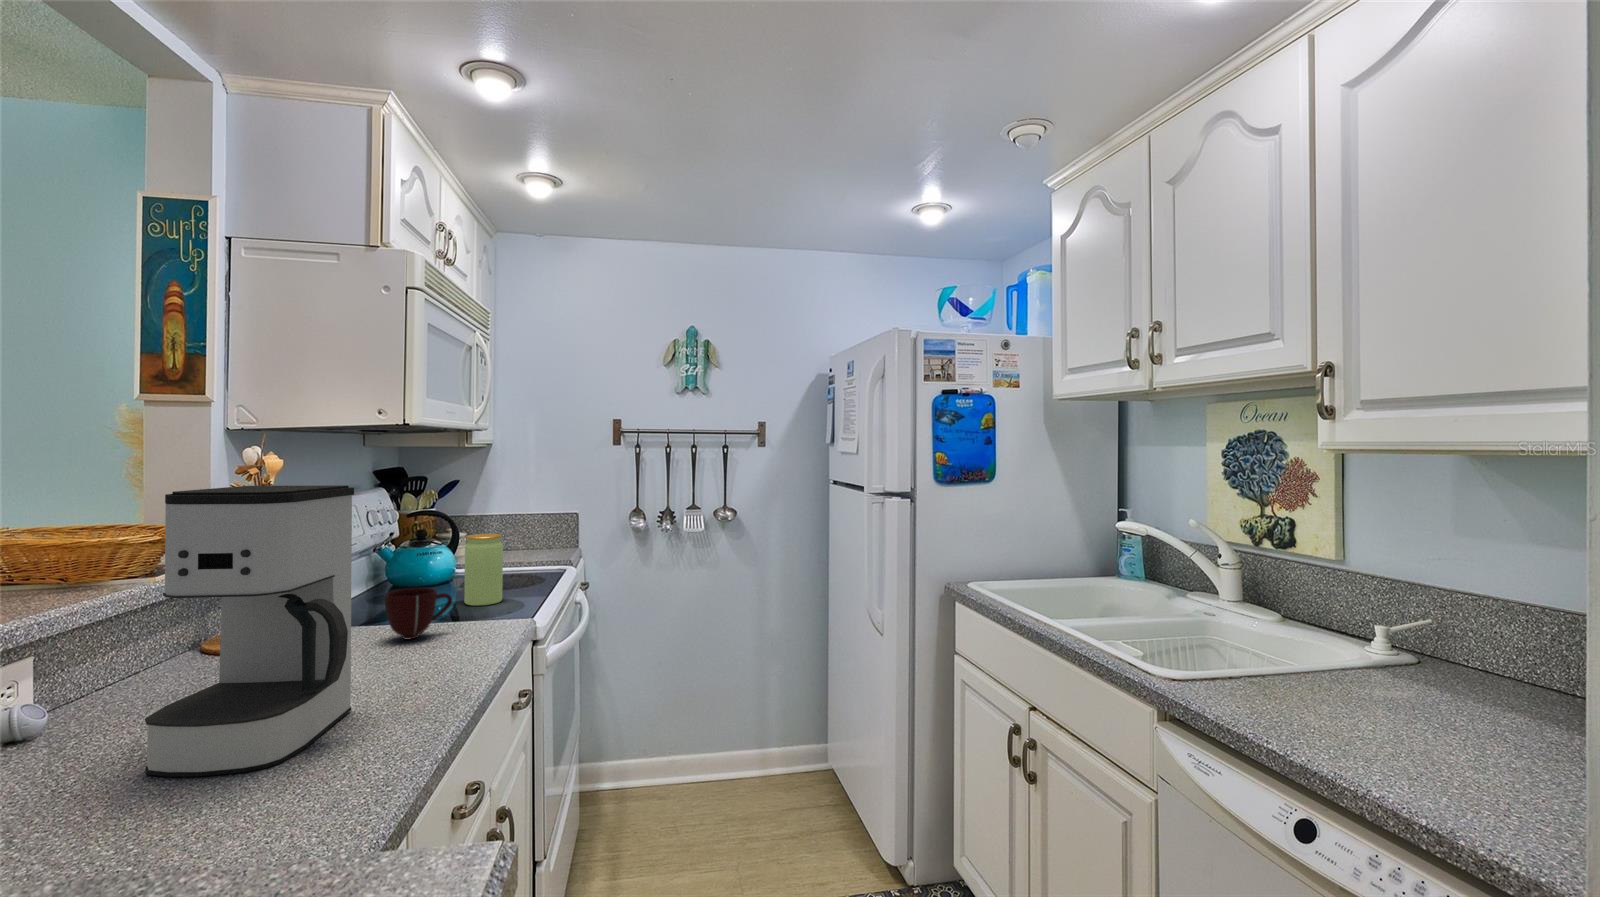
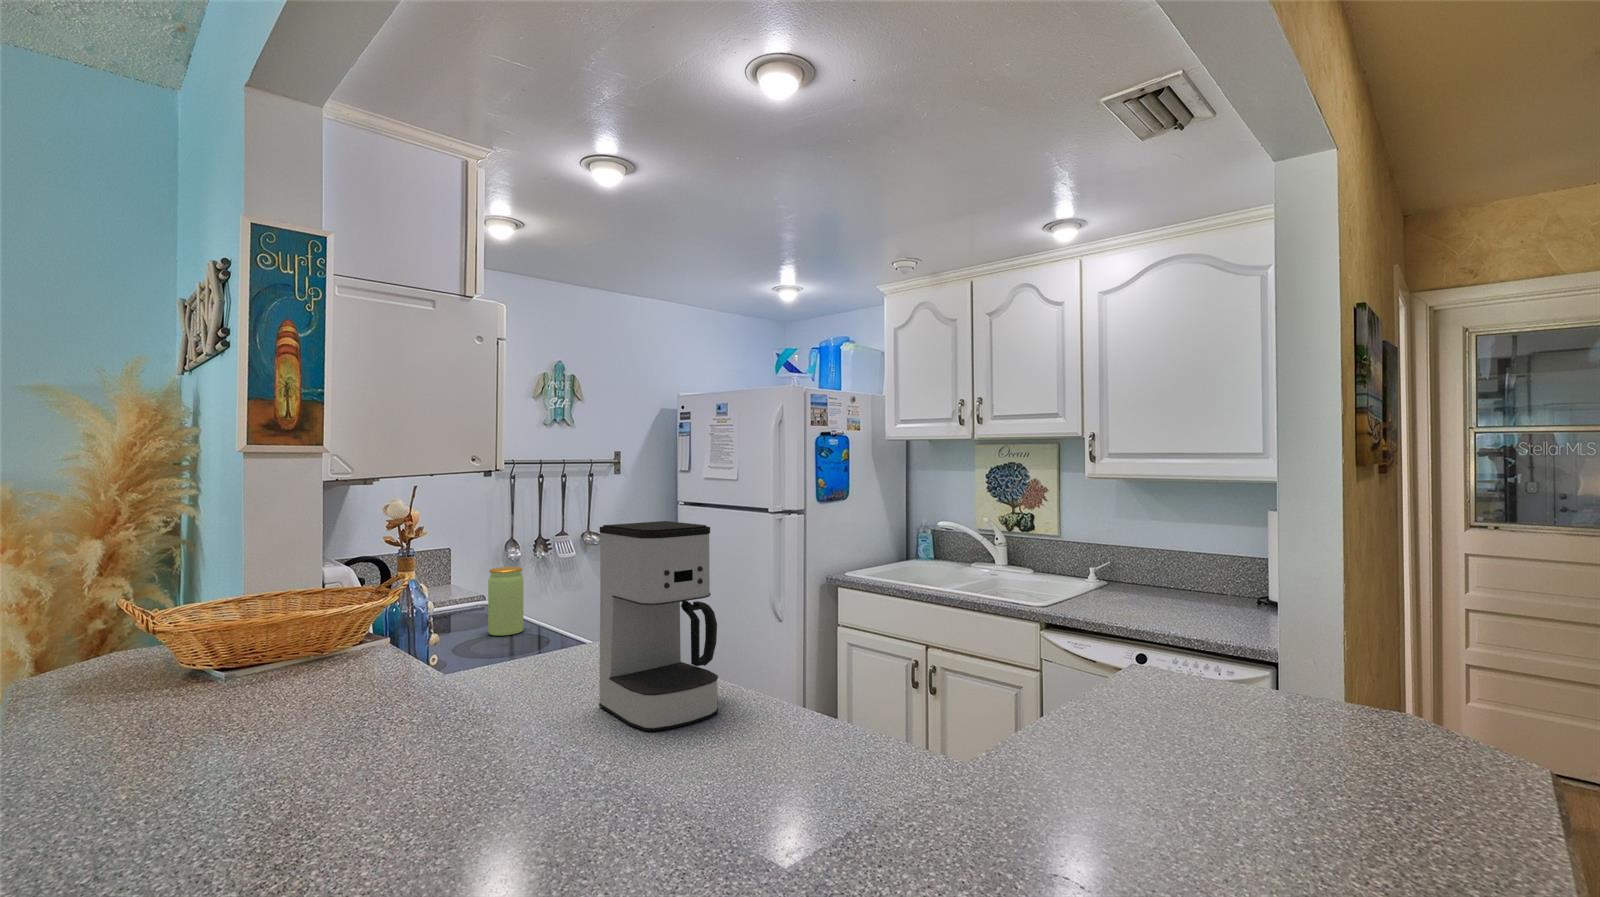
mug: present [385,588,452,639] -> none [521,614,563,660]

